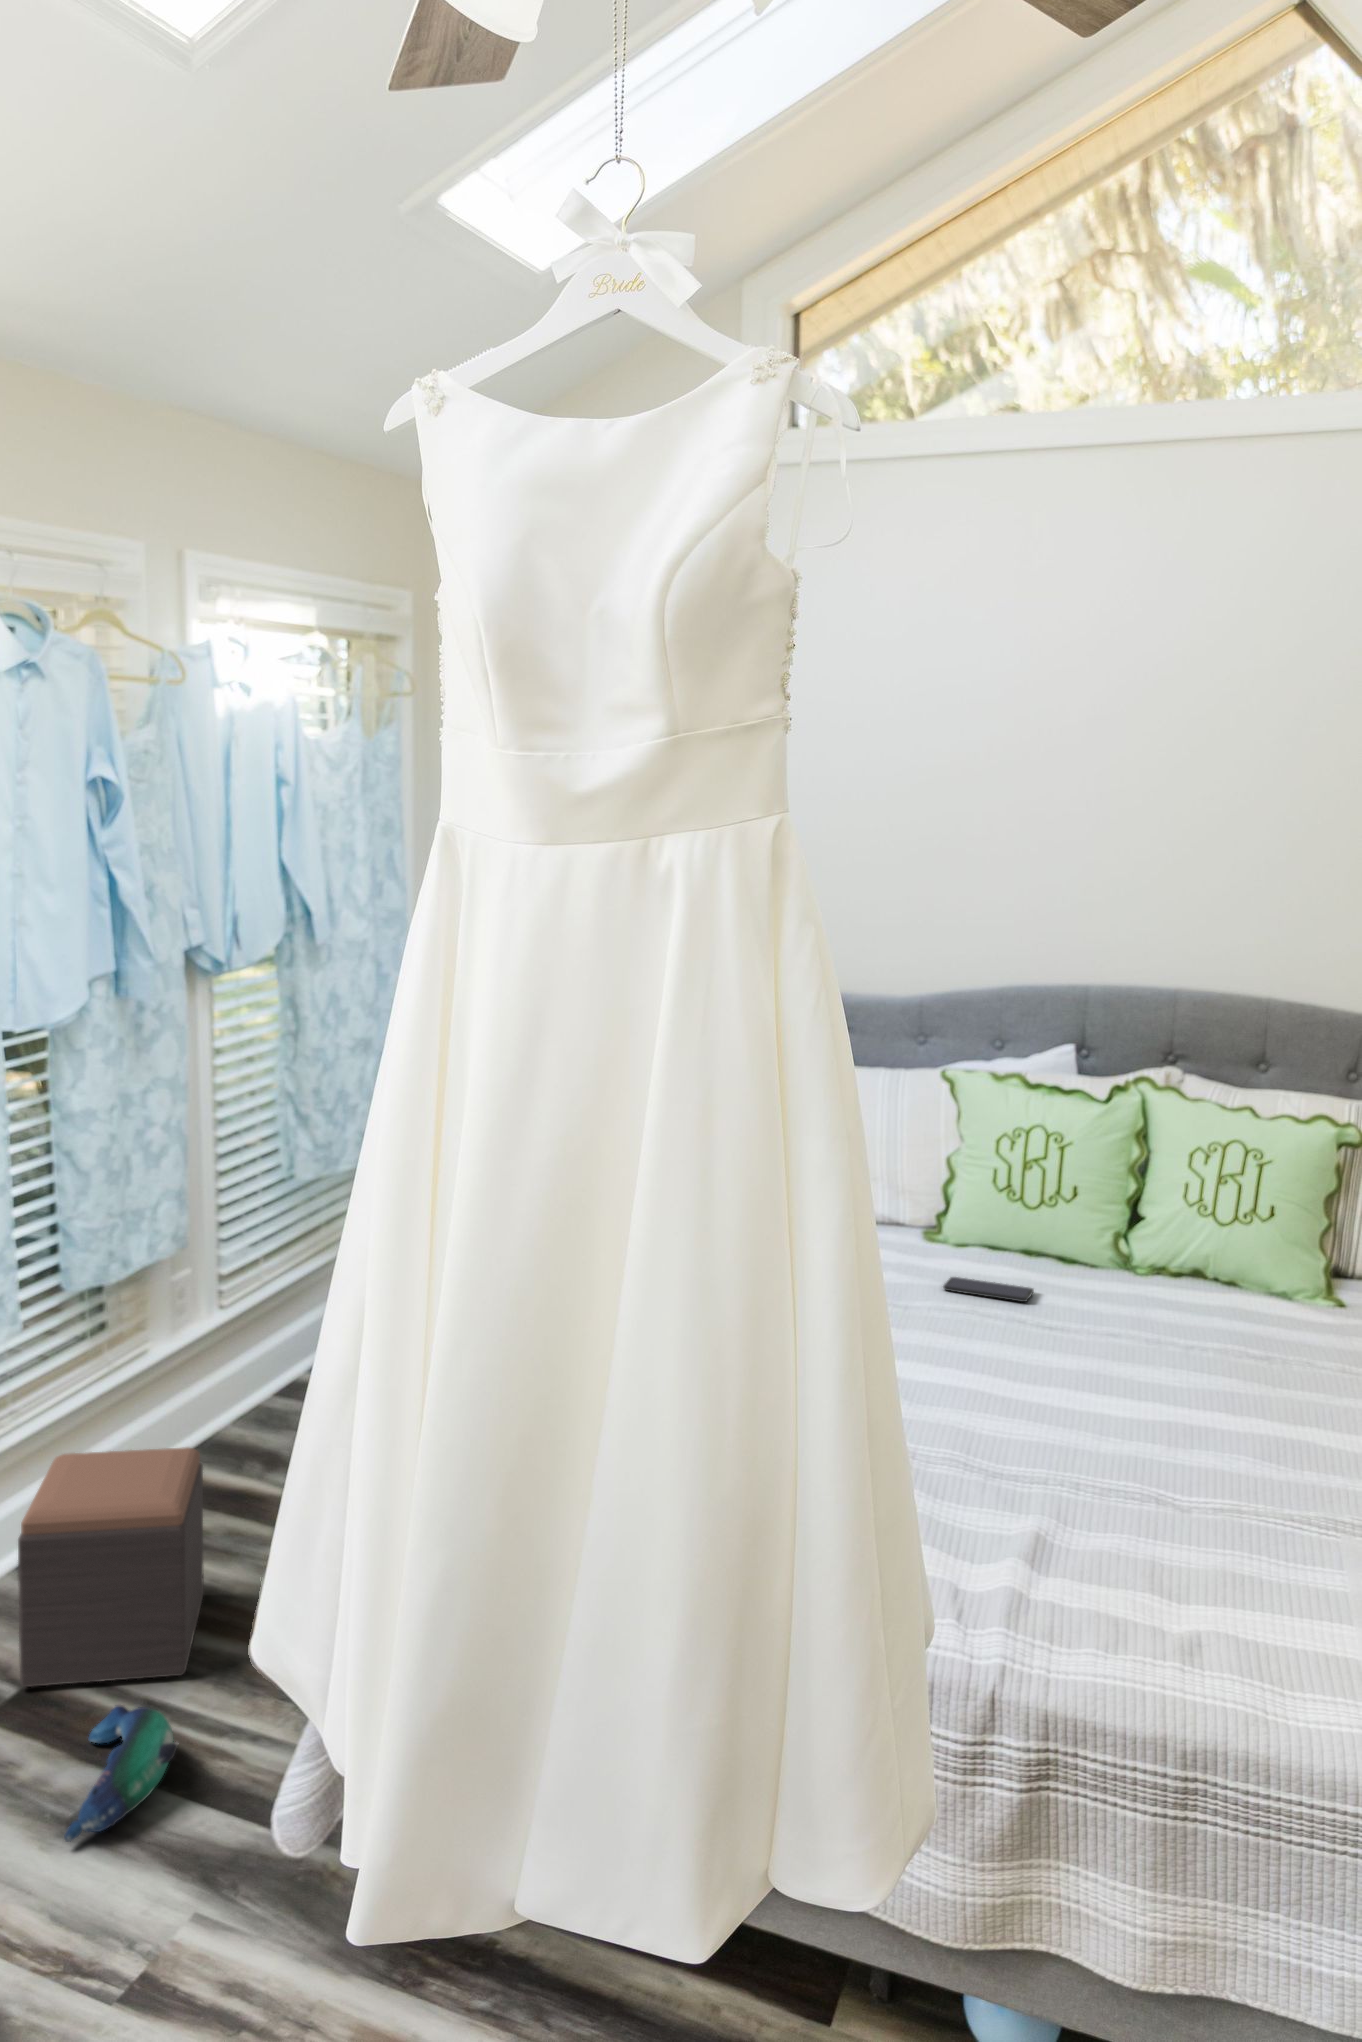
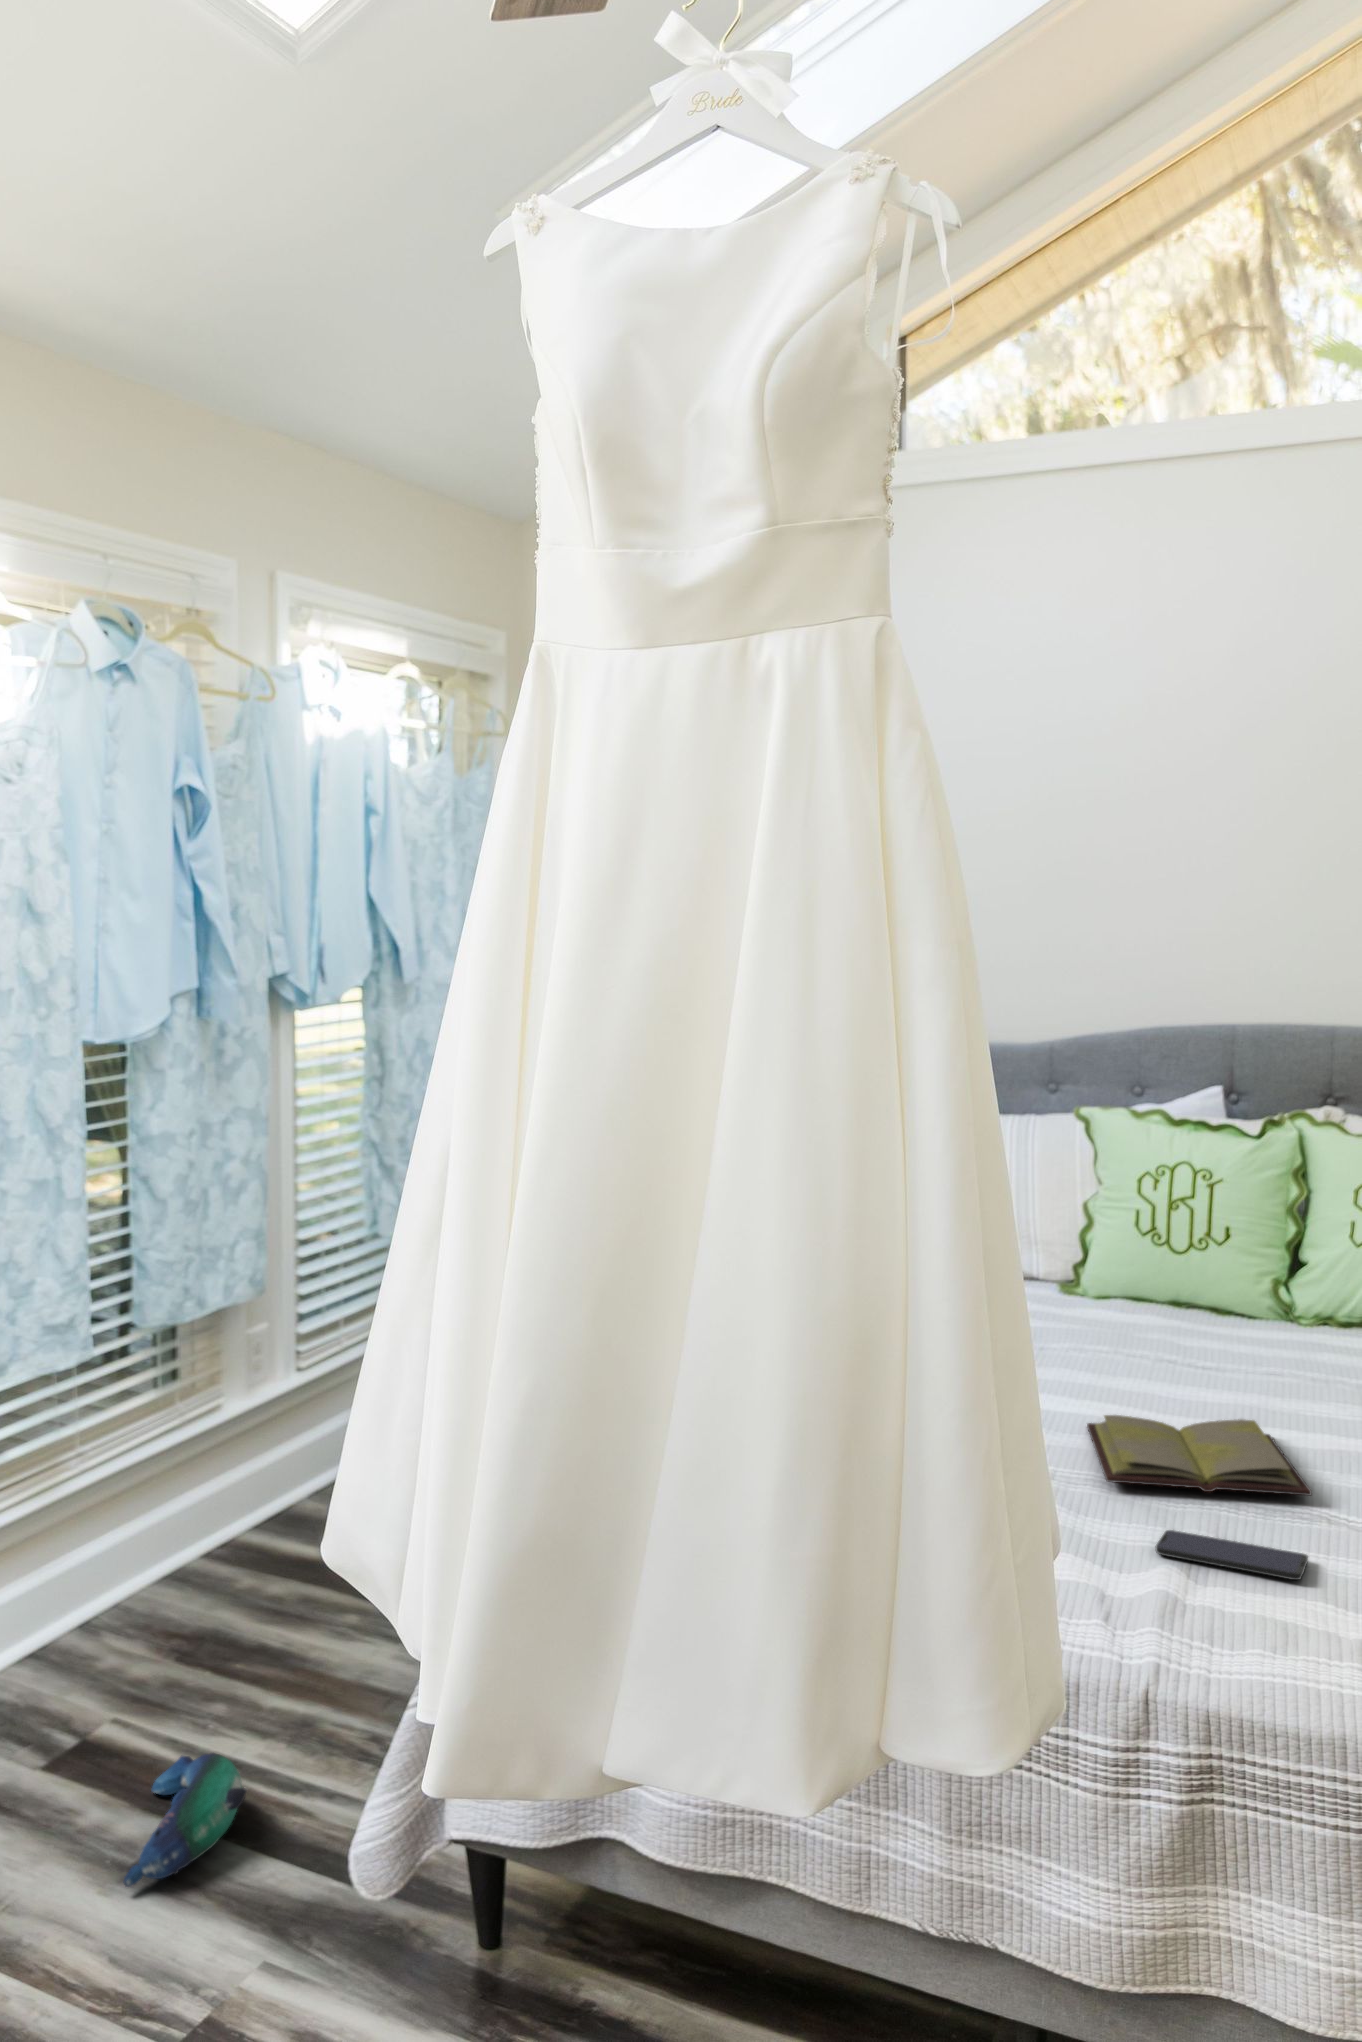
smartphone: present [943,1277,1034,1302] -> present [1155,1530,1308,1580]
diary: none [946,1391,1143,1478] -> present [1087,1415,1312,1496]
footstool: present [18,1447,204,1687] -> none [81,1491,279,1738]

